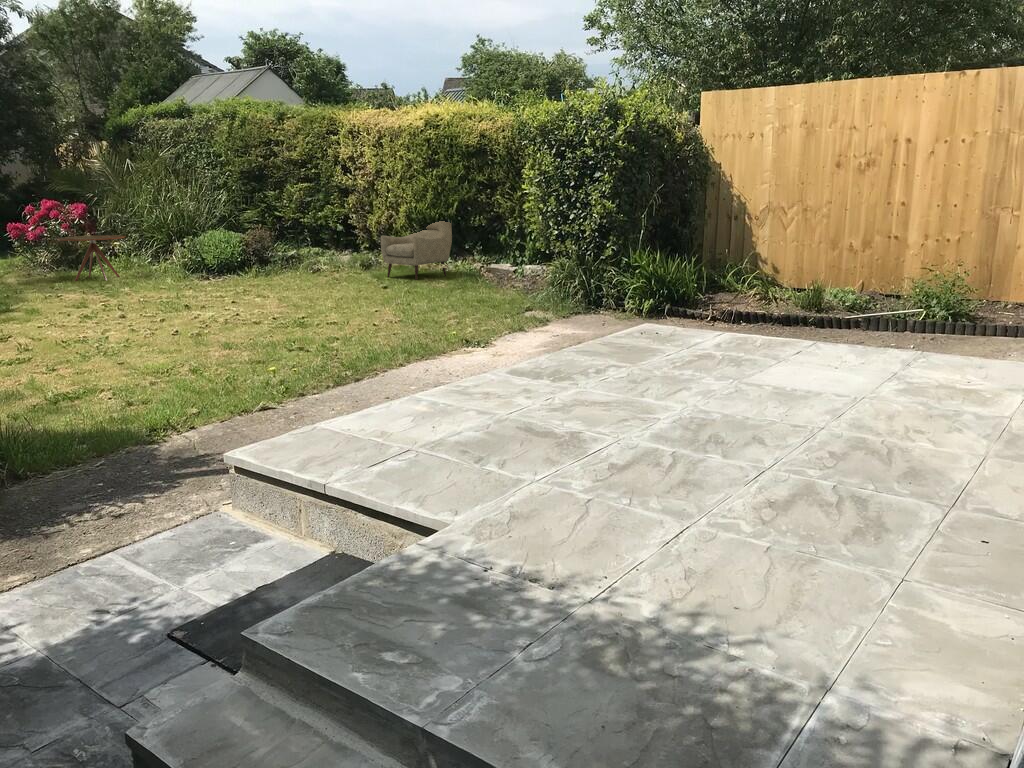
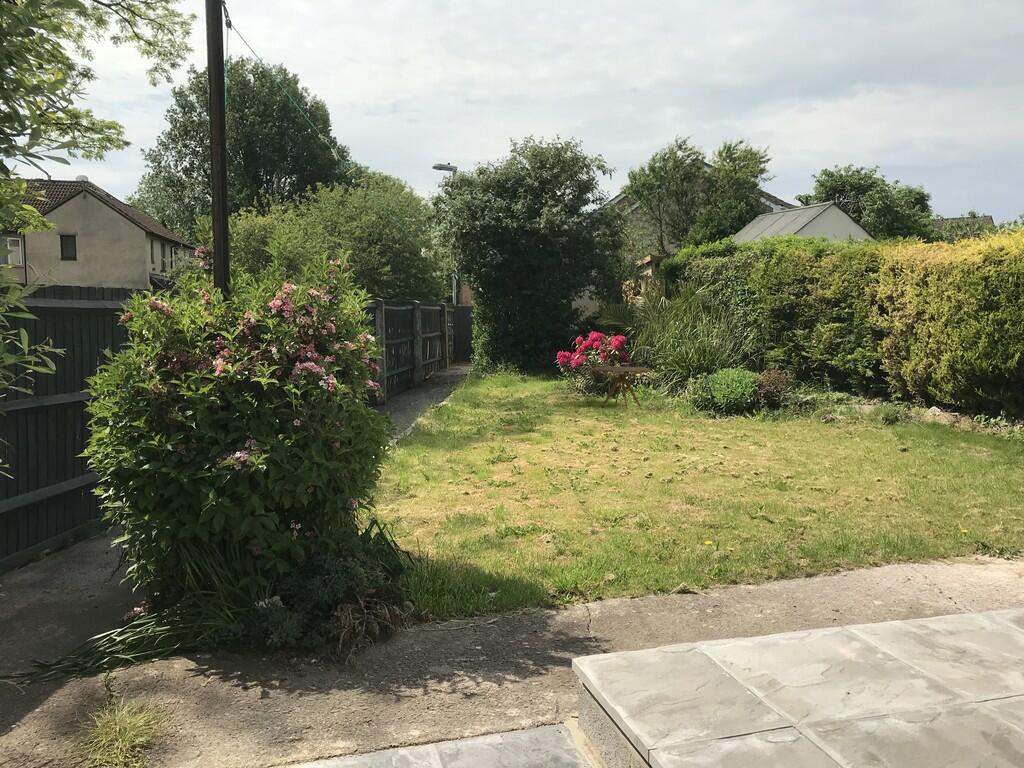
chair: present [381,221,452,280] -> none [911,366,1011,444]

